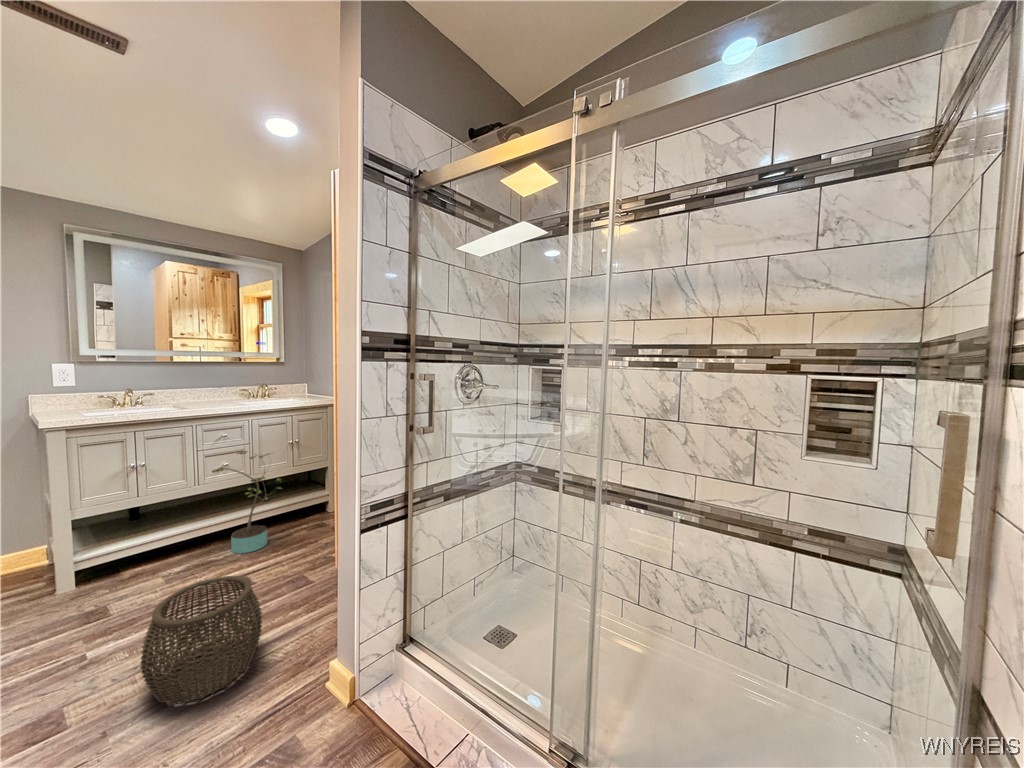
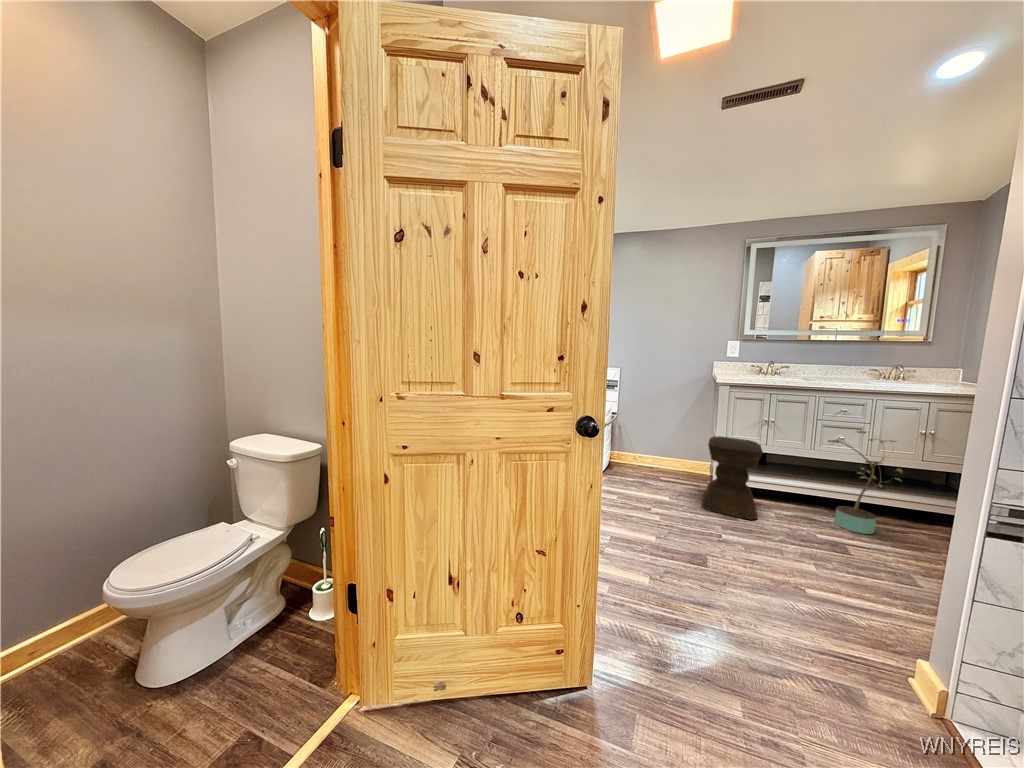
stool: none [25,502,139,641] -> present [701,436,763,519]
woven basket: present [140,576,262,706] -> none [753,514,851,610]

